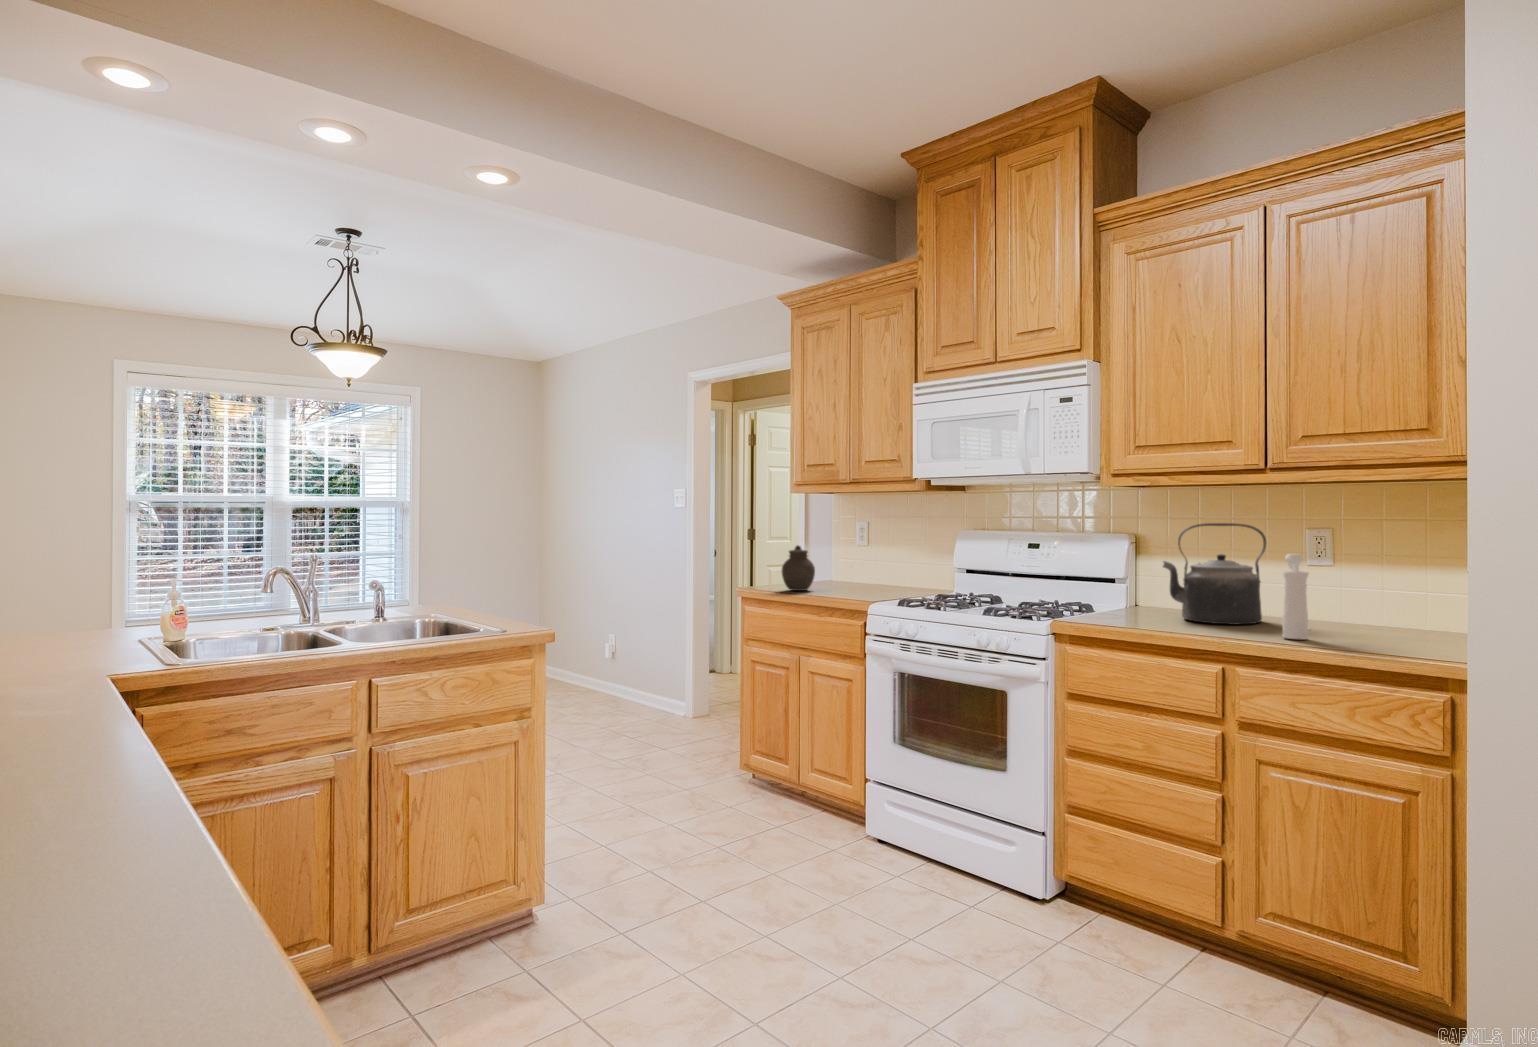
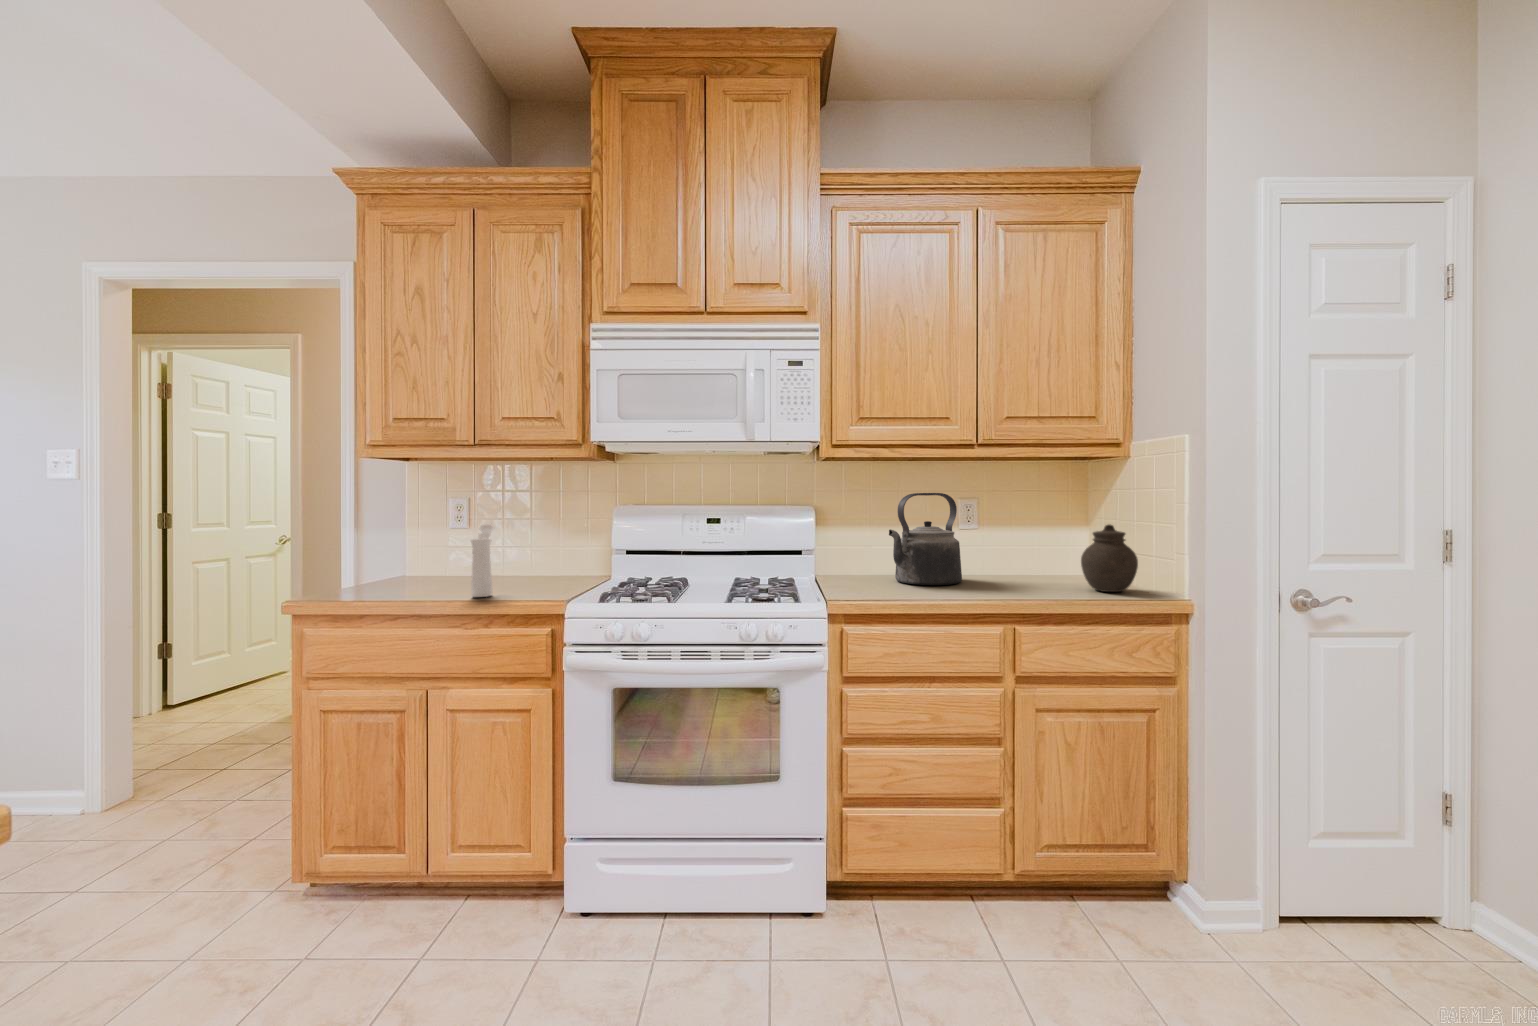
jar: present [782,546,815,591] -> present [1081,525,1138,592]
pepper mill: present [1283,554,1309,640] -> present [471,524,494,597]

